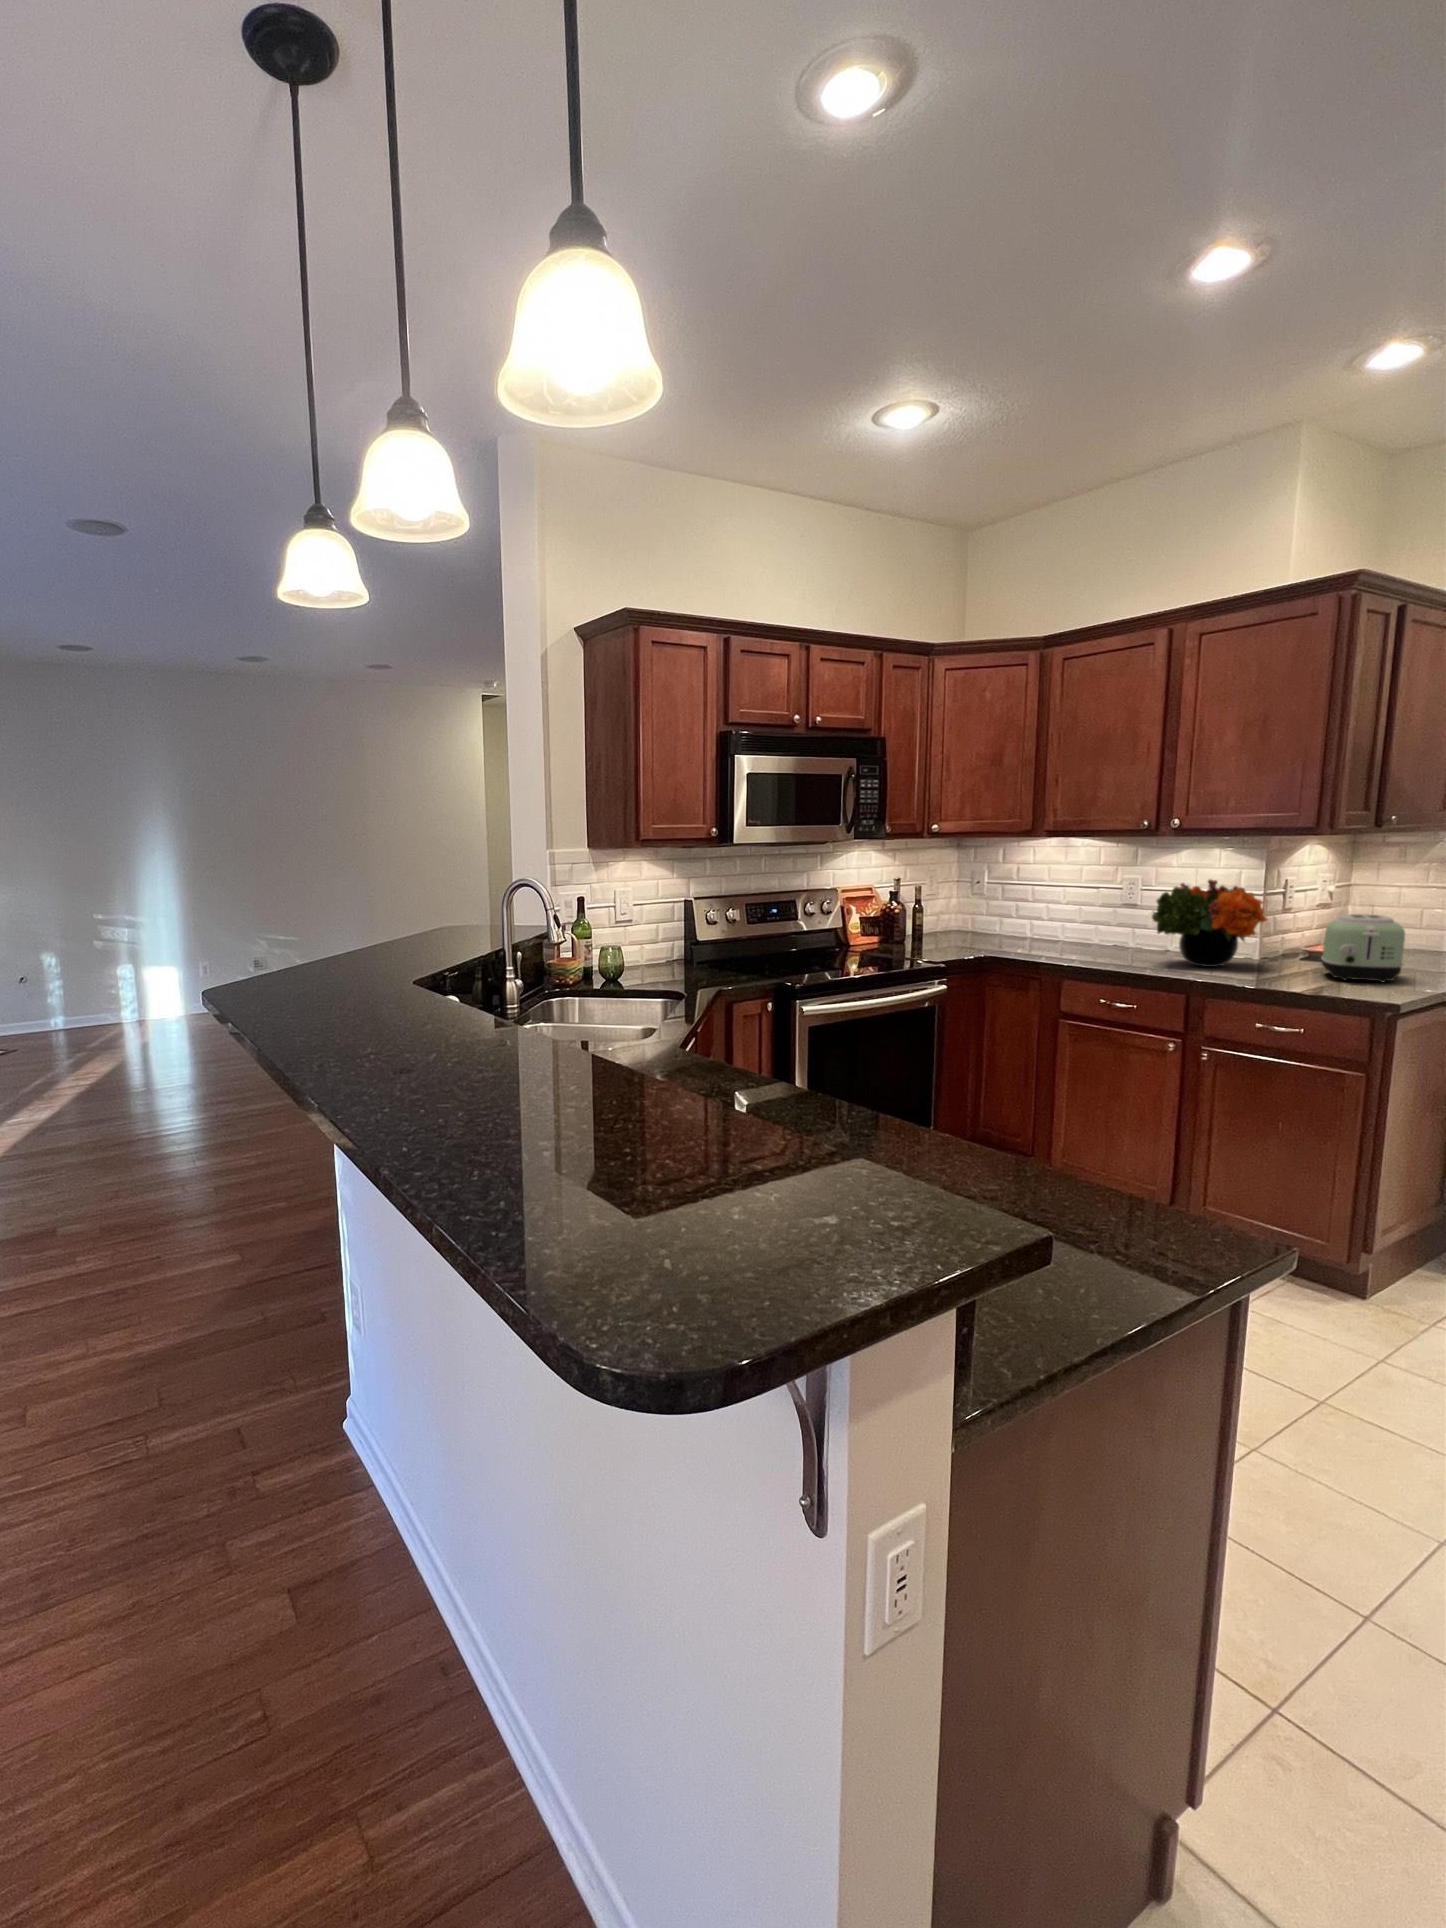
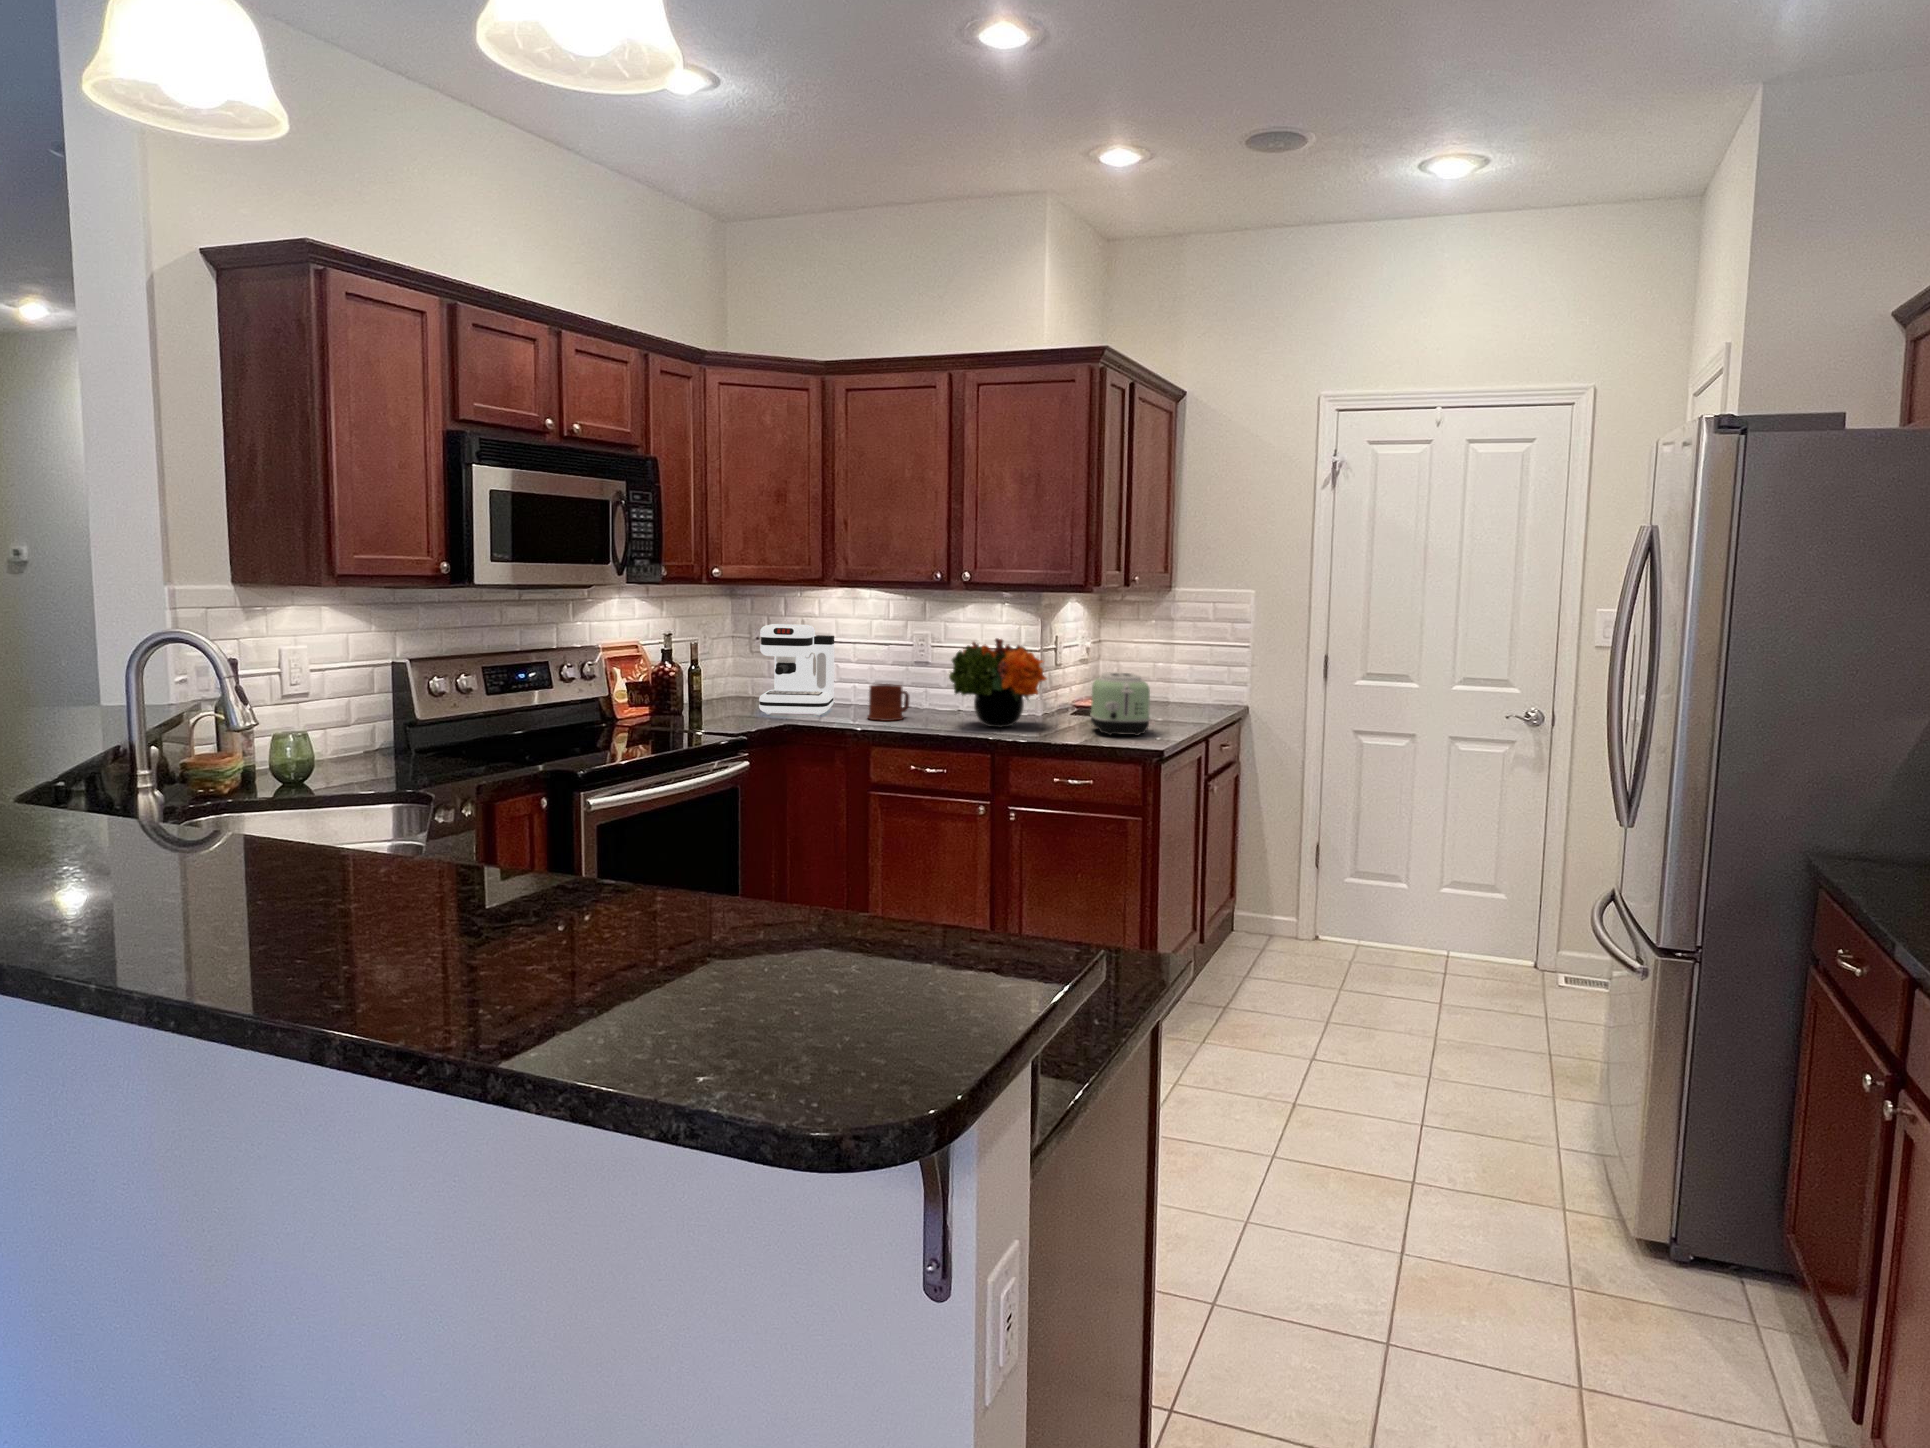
coffee maker: none [968,871,1042,949] -> present [759,624,834,715]
mug: none [1067,923,1112,956] -> present [868,684,909,721]

